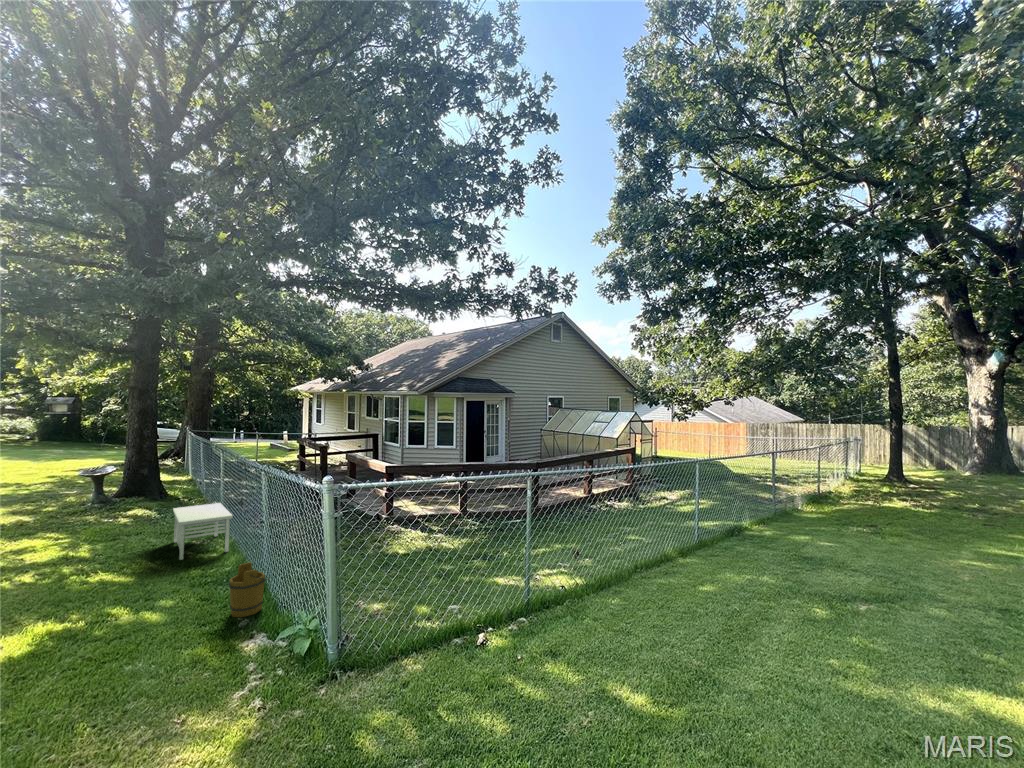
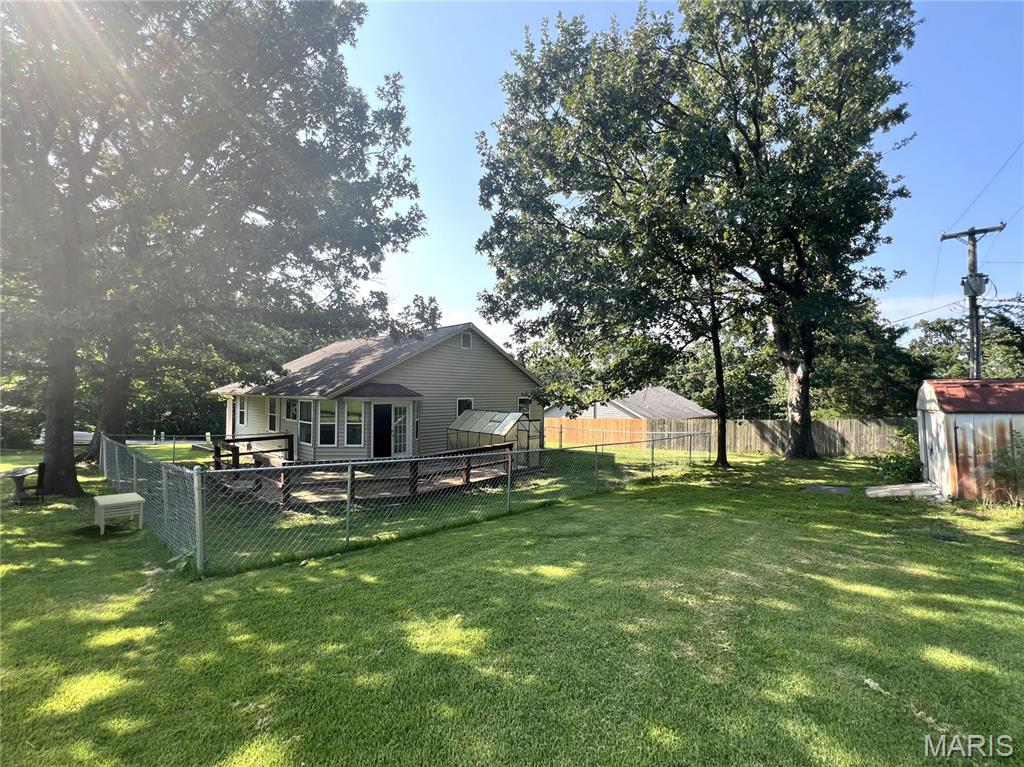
chair: none [95,462,127,511] -> present [15,462,46,506]
bucket: present [229,562,270,617] -> none [140,525,171,561]

